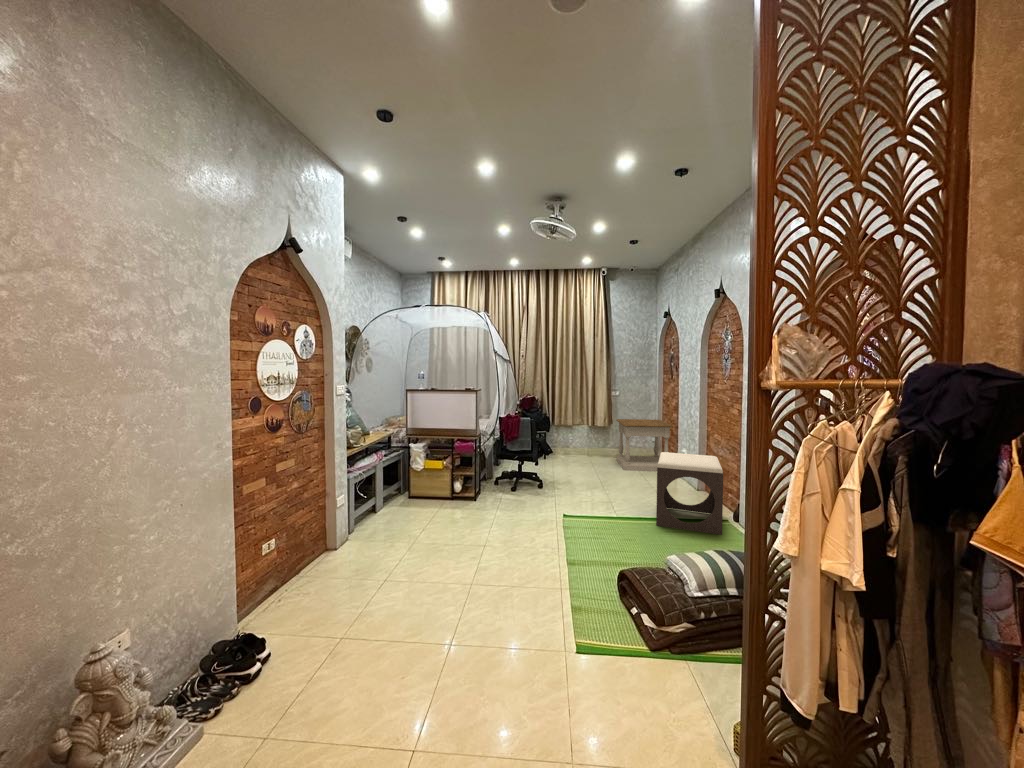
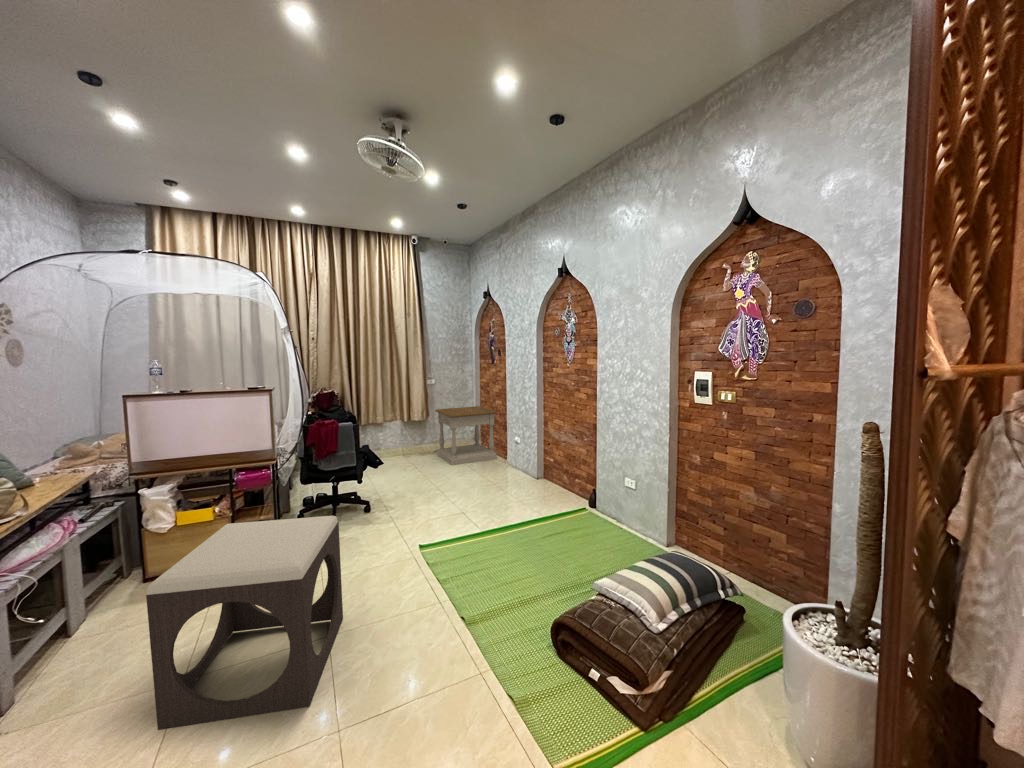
footstool: present [656,452,723,535] -> present [146,516,343,730]

